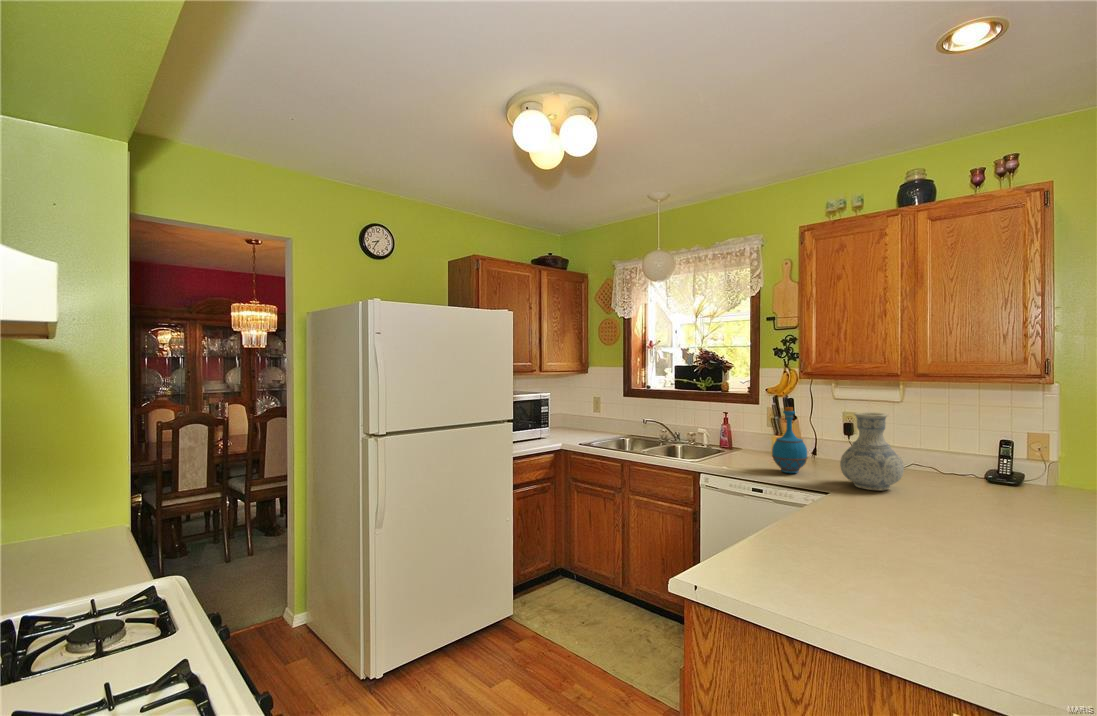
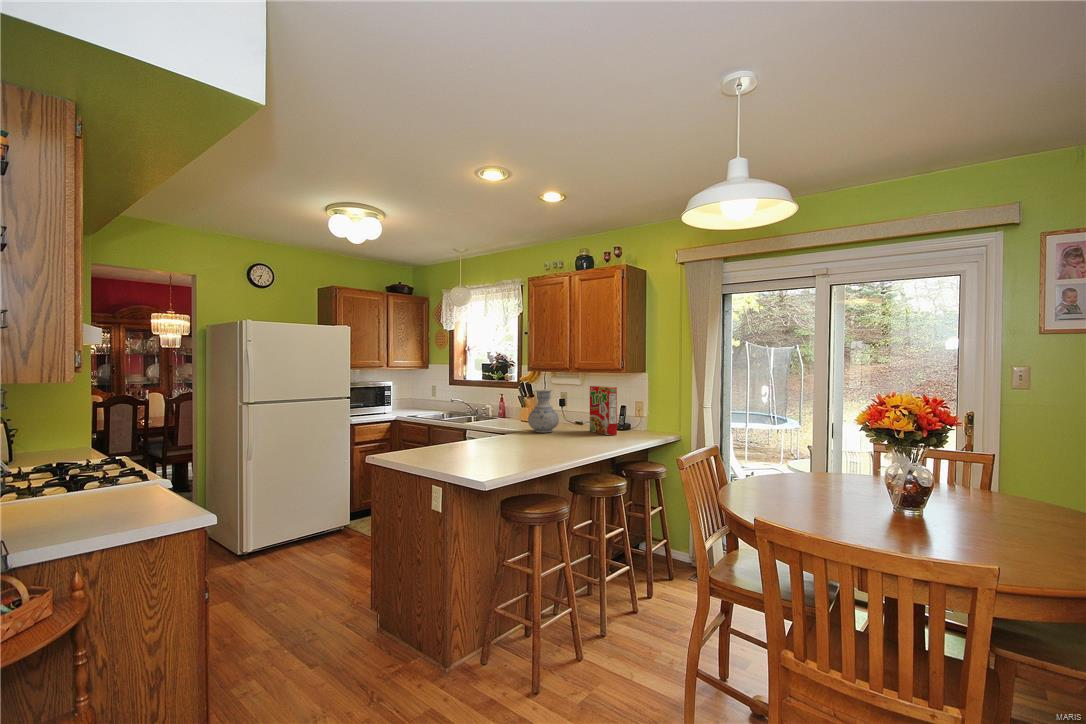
bottle: present [772,407,808,473] -> none [504,388,524,427]
cereal box: none [959,407,1046,503] -> present [590,386,617,435]

